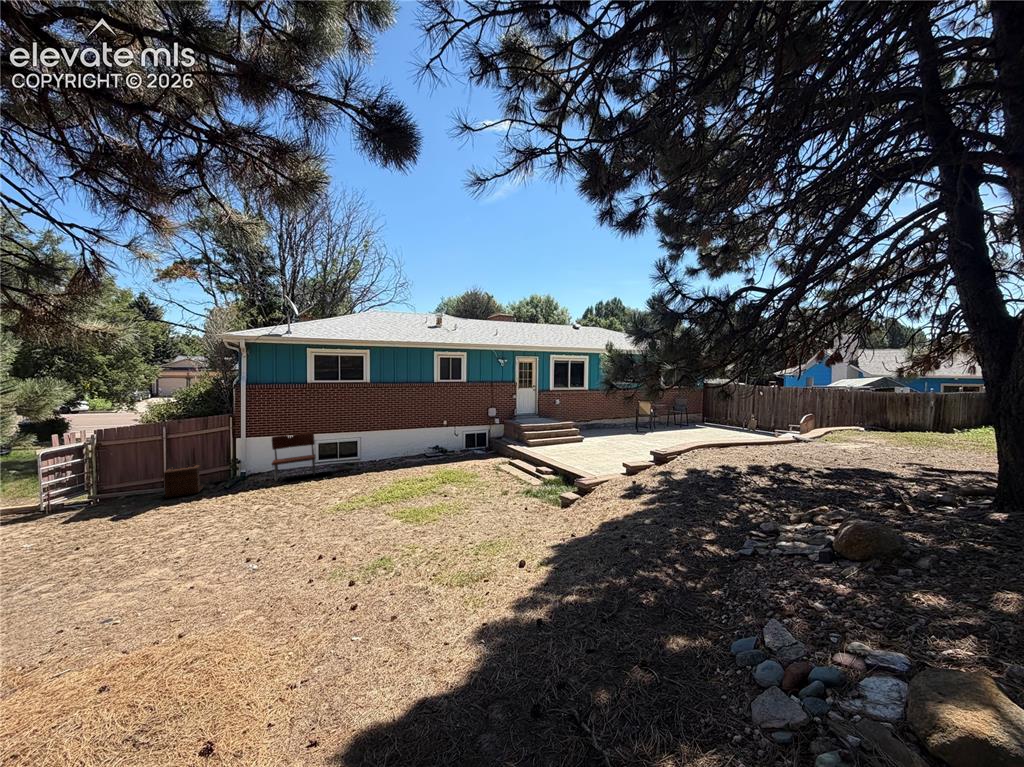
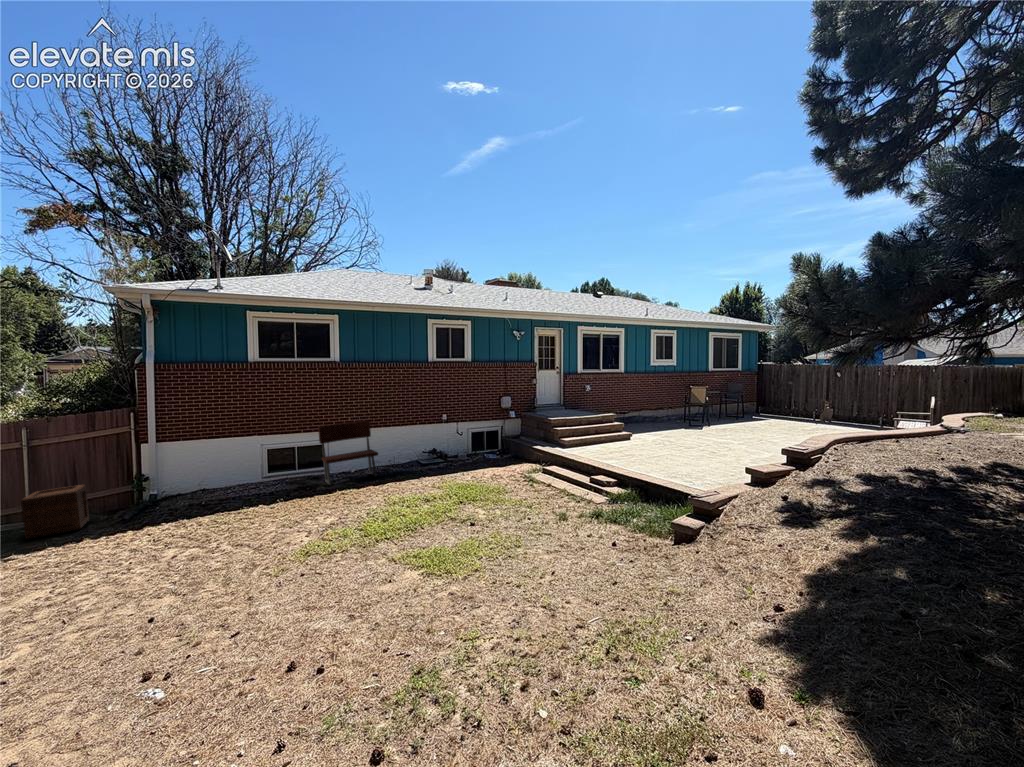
bench: present [272,432,315,481] -> present [318,421,378,485]

